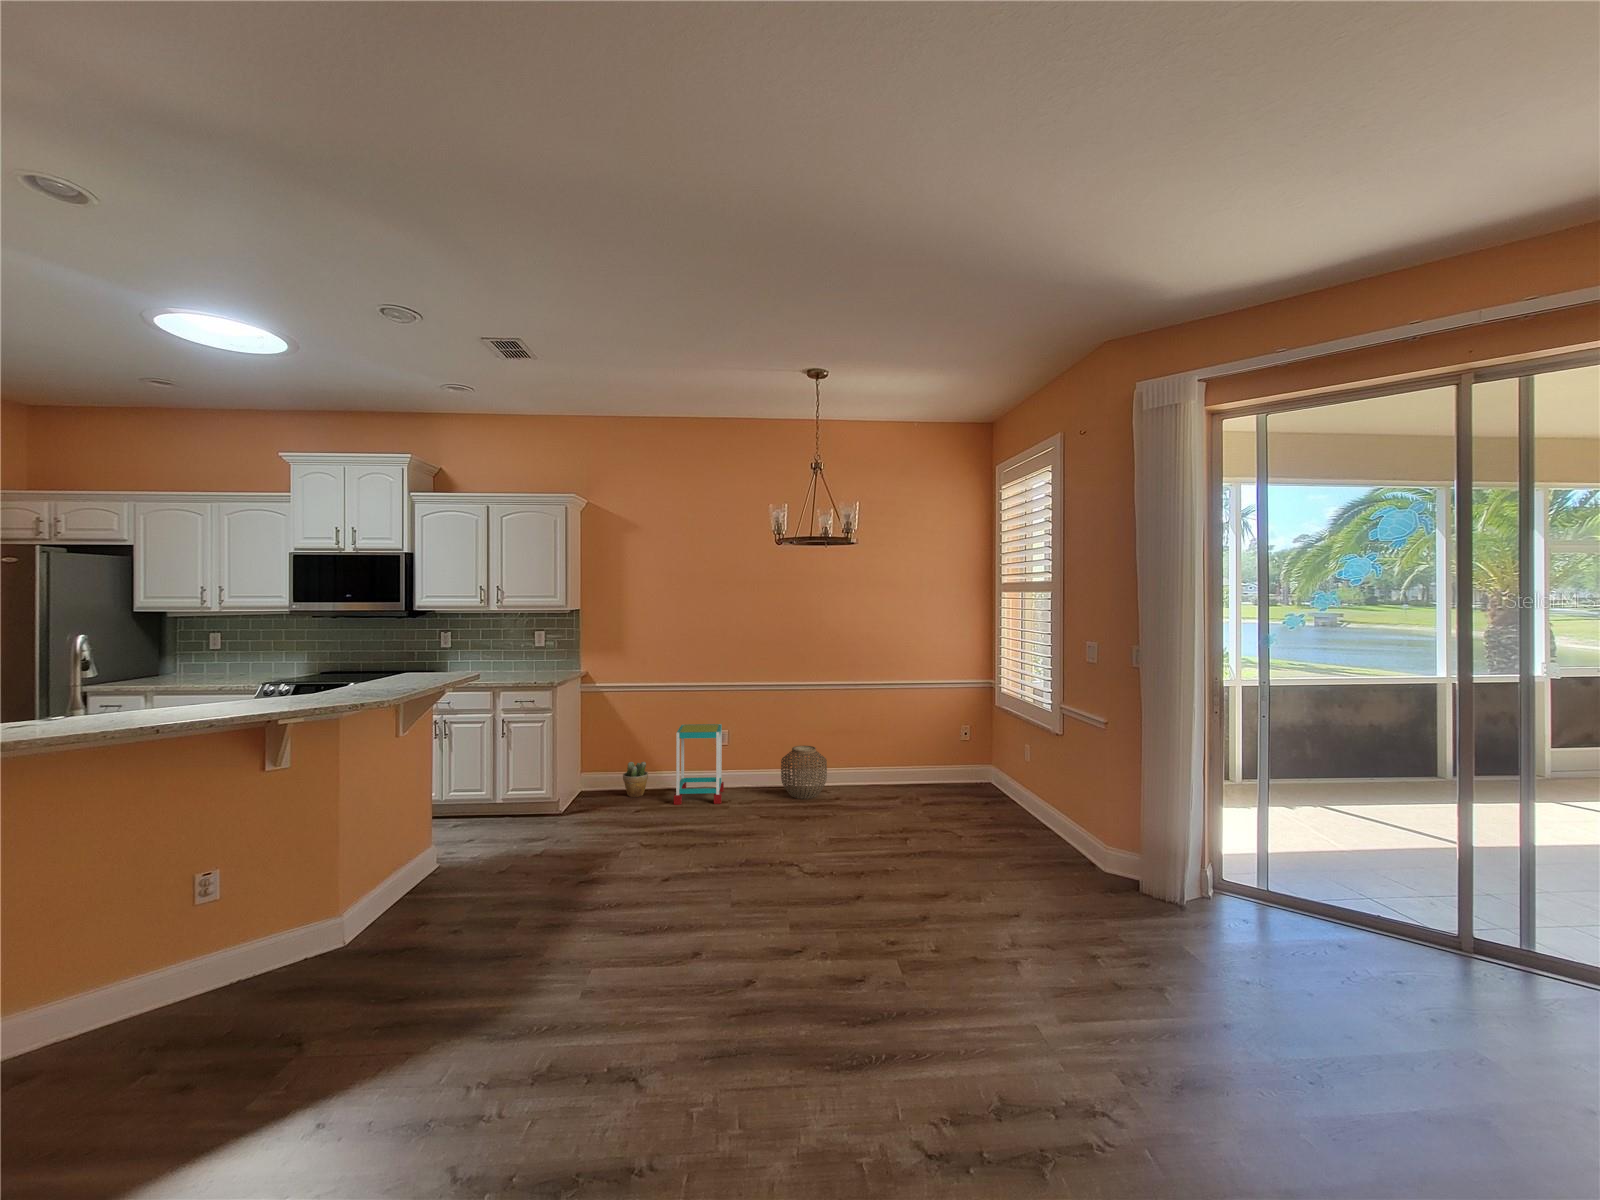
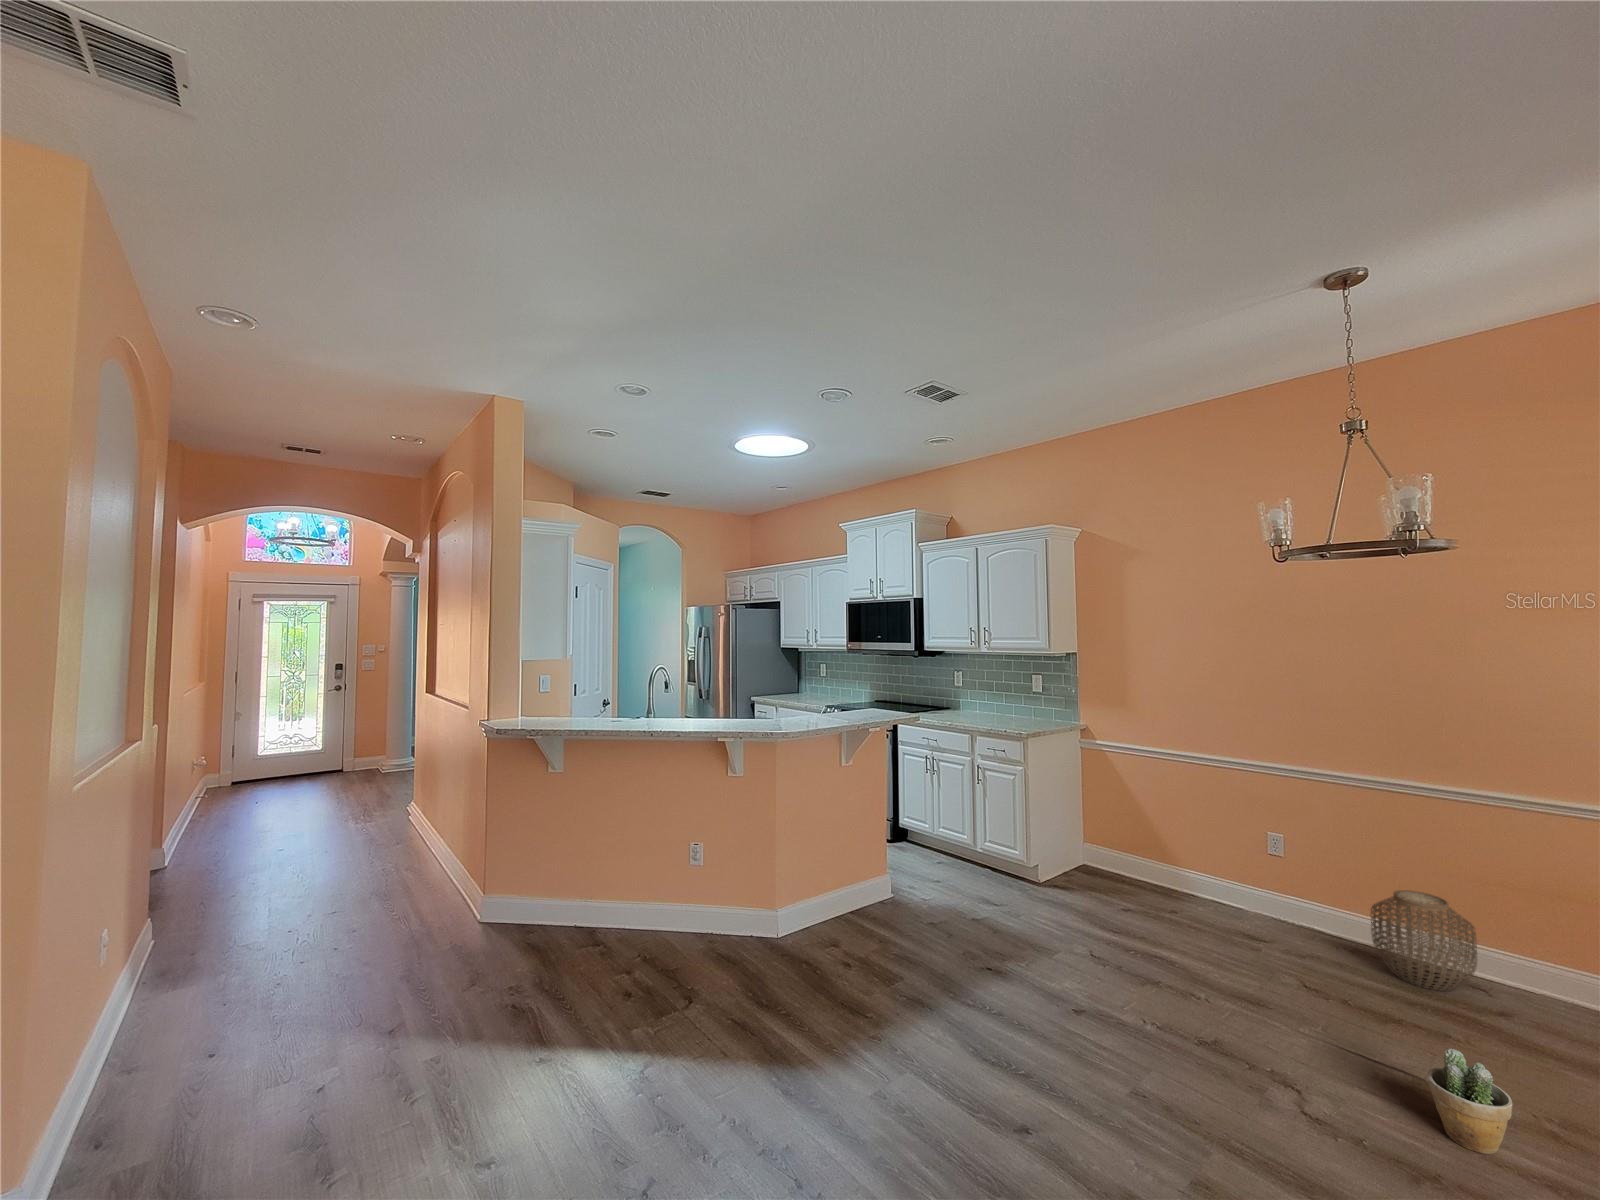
side table: present [674,724,724,804] -> none [1180,812,1276,941]
potted plant: present [623,762,648,797] -> present [1427,1049,1512,1154]

